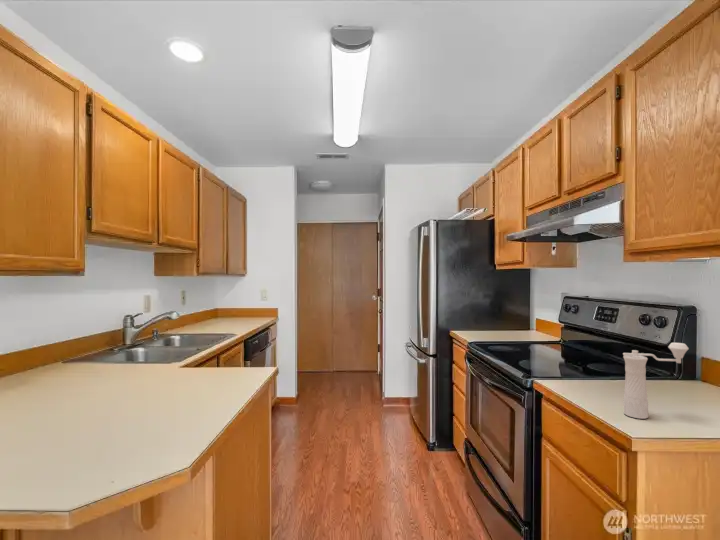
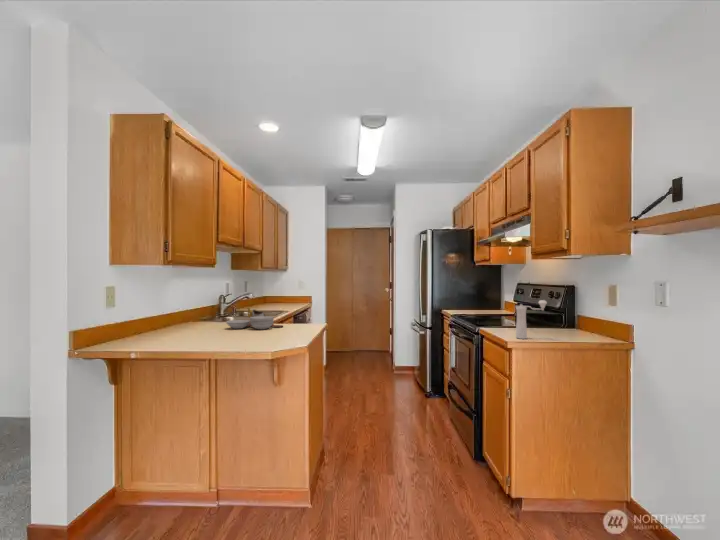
cutting board: none [75,348,190,397] -> present [227,307,283,329]

